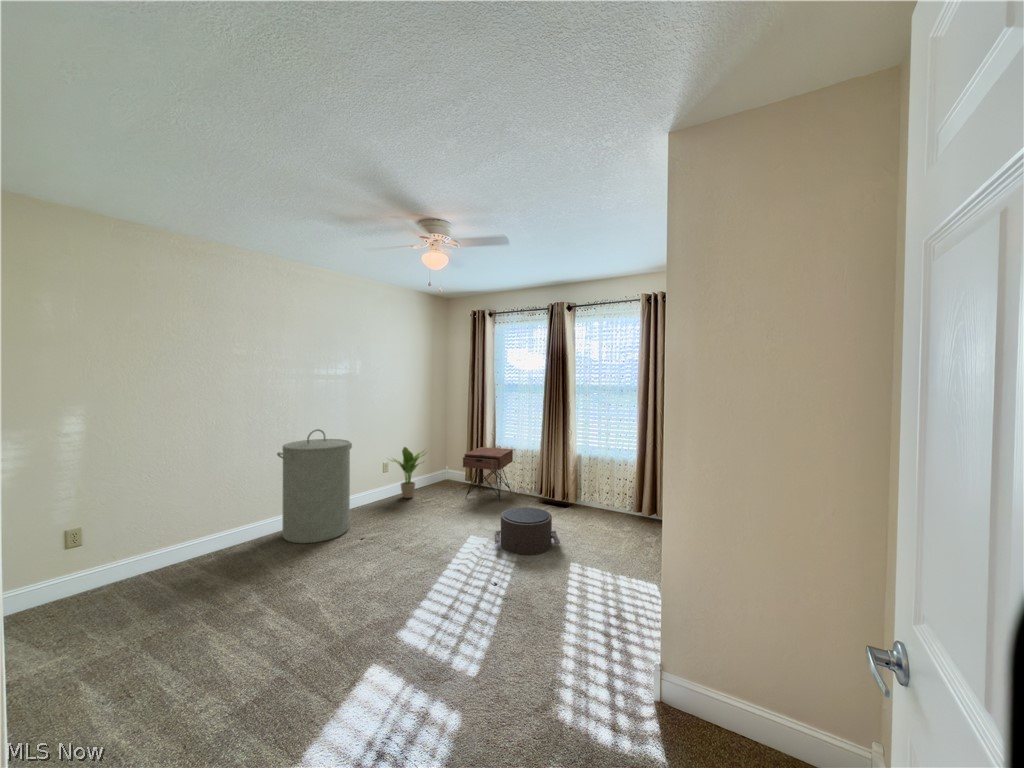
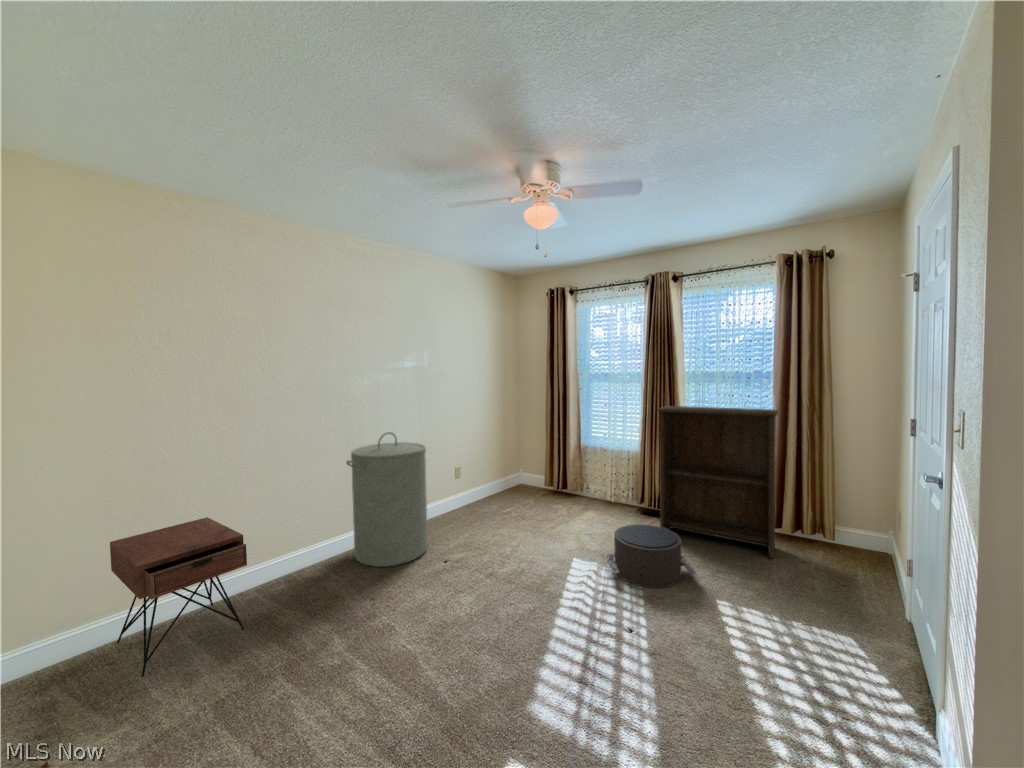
bookshelf: none [547,412,637,534] -> present [658,406,778,558]
potted plant: present [394,447,425,498] -> none [459,449,505,508]
nightstand: present [463,447,513,501] -> present [110,517,247,677]

